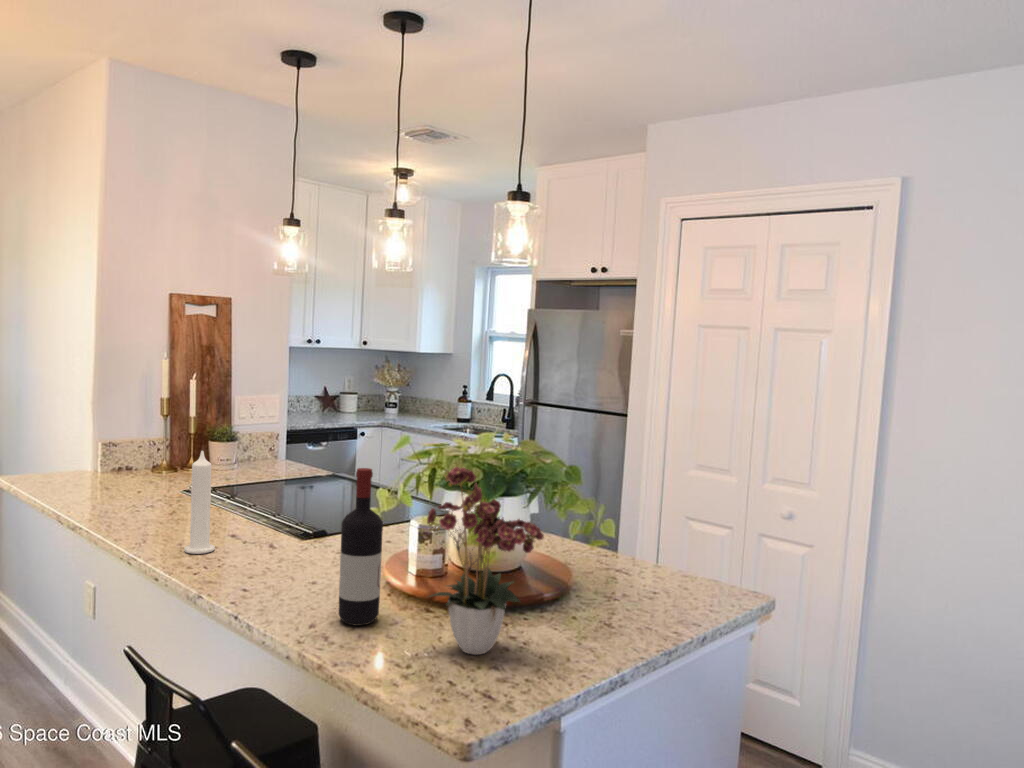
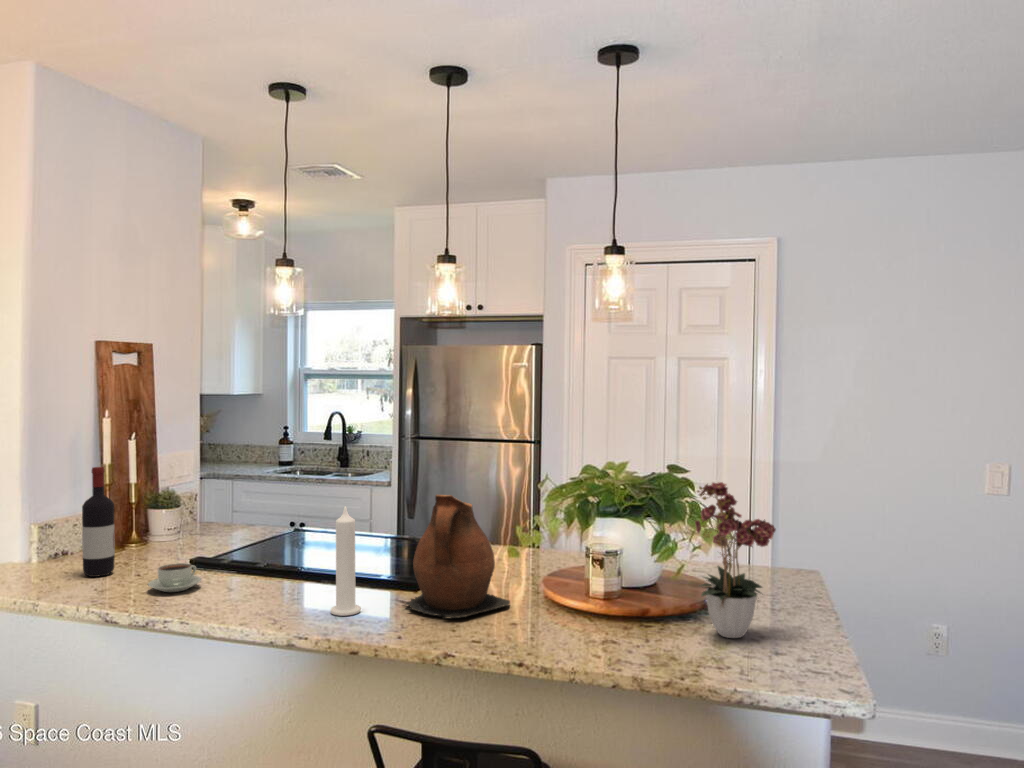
ceramic pitcher: none [241,449,340,575] -> present [405,495,510,619]
wine bottle: present [339,468,383,626] -> present [82,467,115,577]
coffee cup: none [108,487,157,511] -> present [148,563,201,592]

